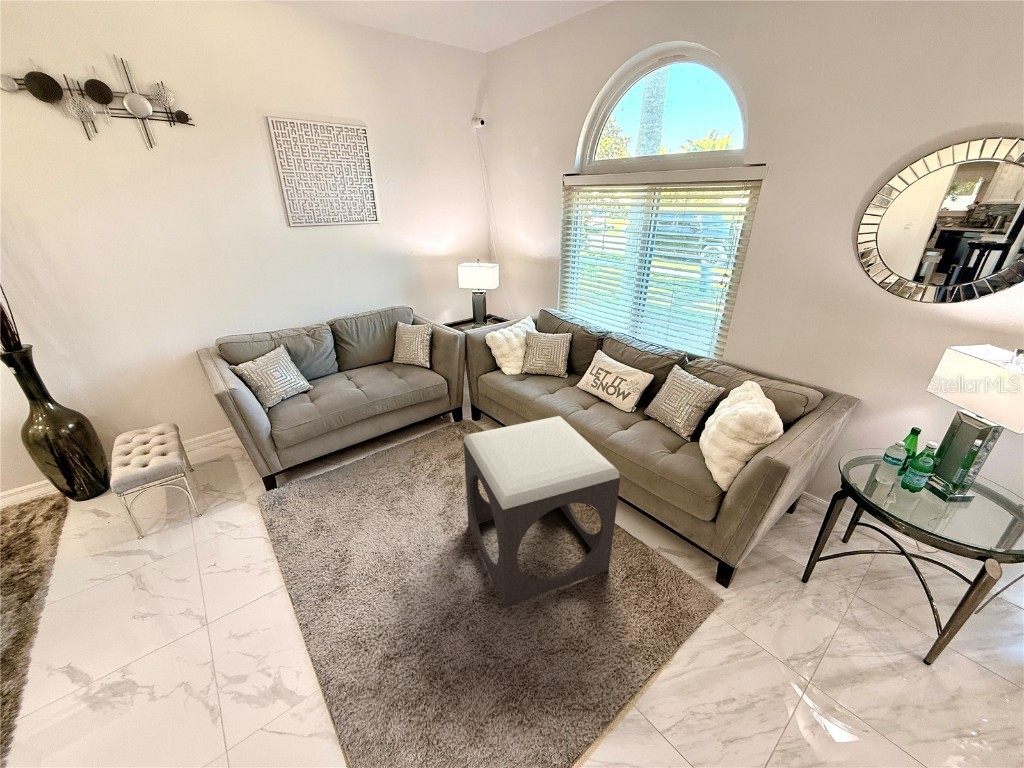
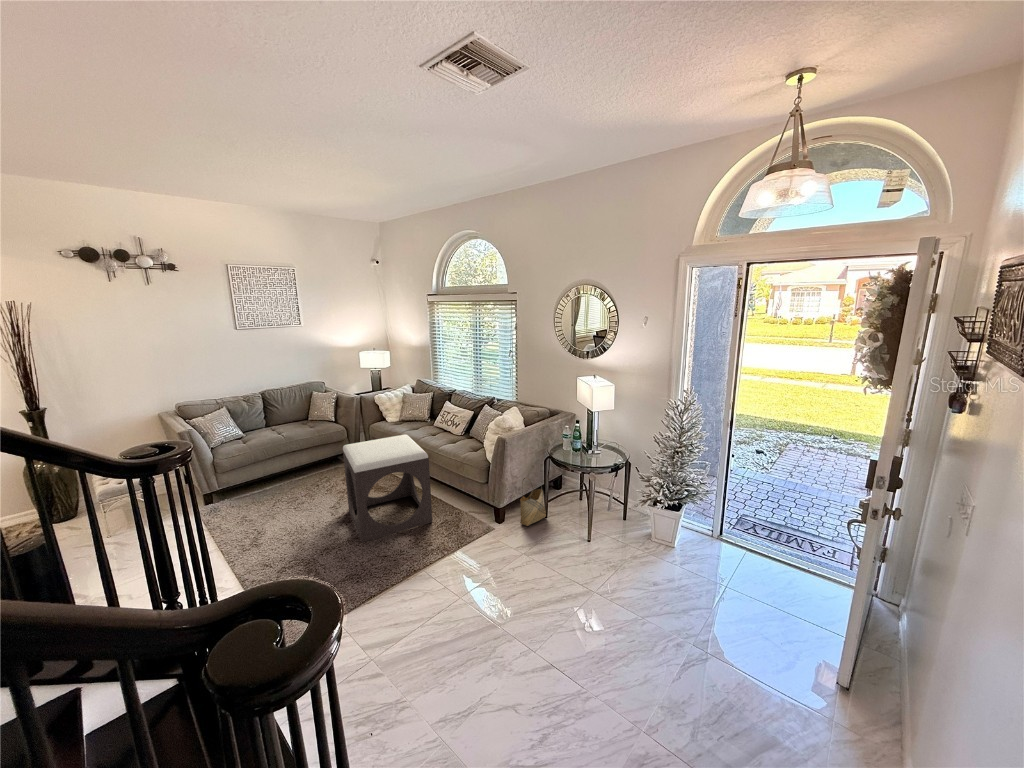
woven basket: none [766,519,823,604] -> present [520,478,546,526]

